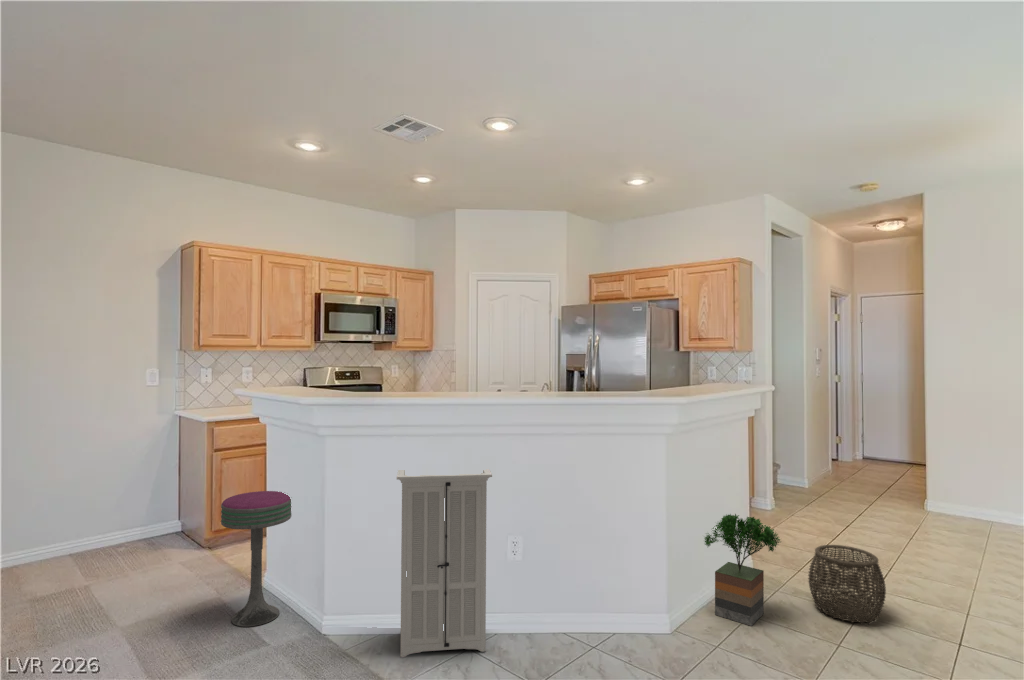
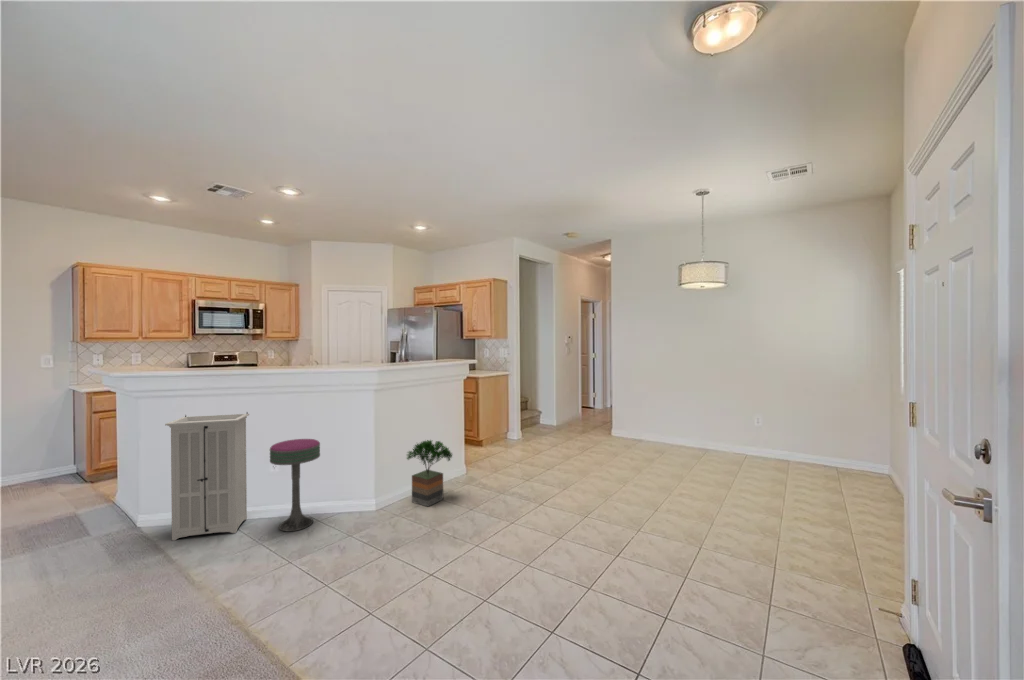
bar stool: present [221,491,291,627] -> present [270,439,320,531]
woven basket: present [808,545,886,623] -> none [475,456,516,501]

